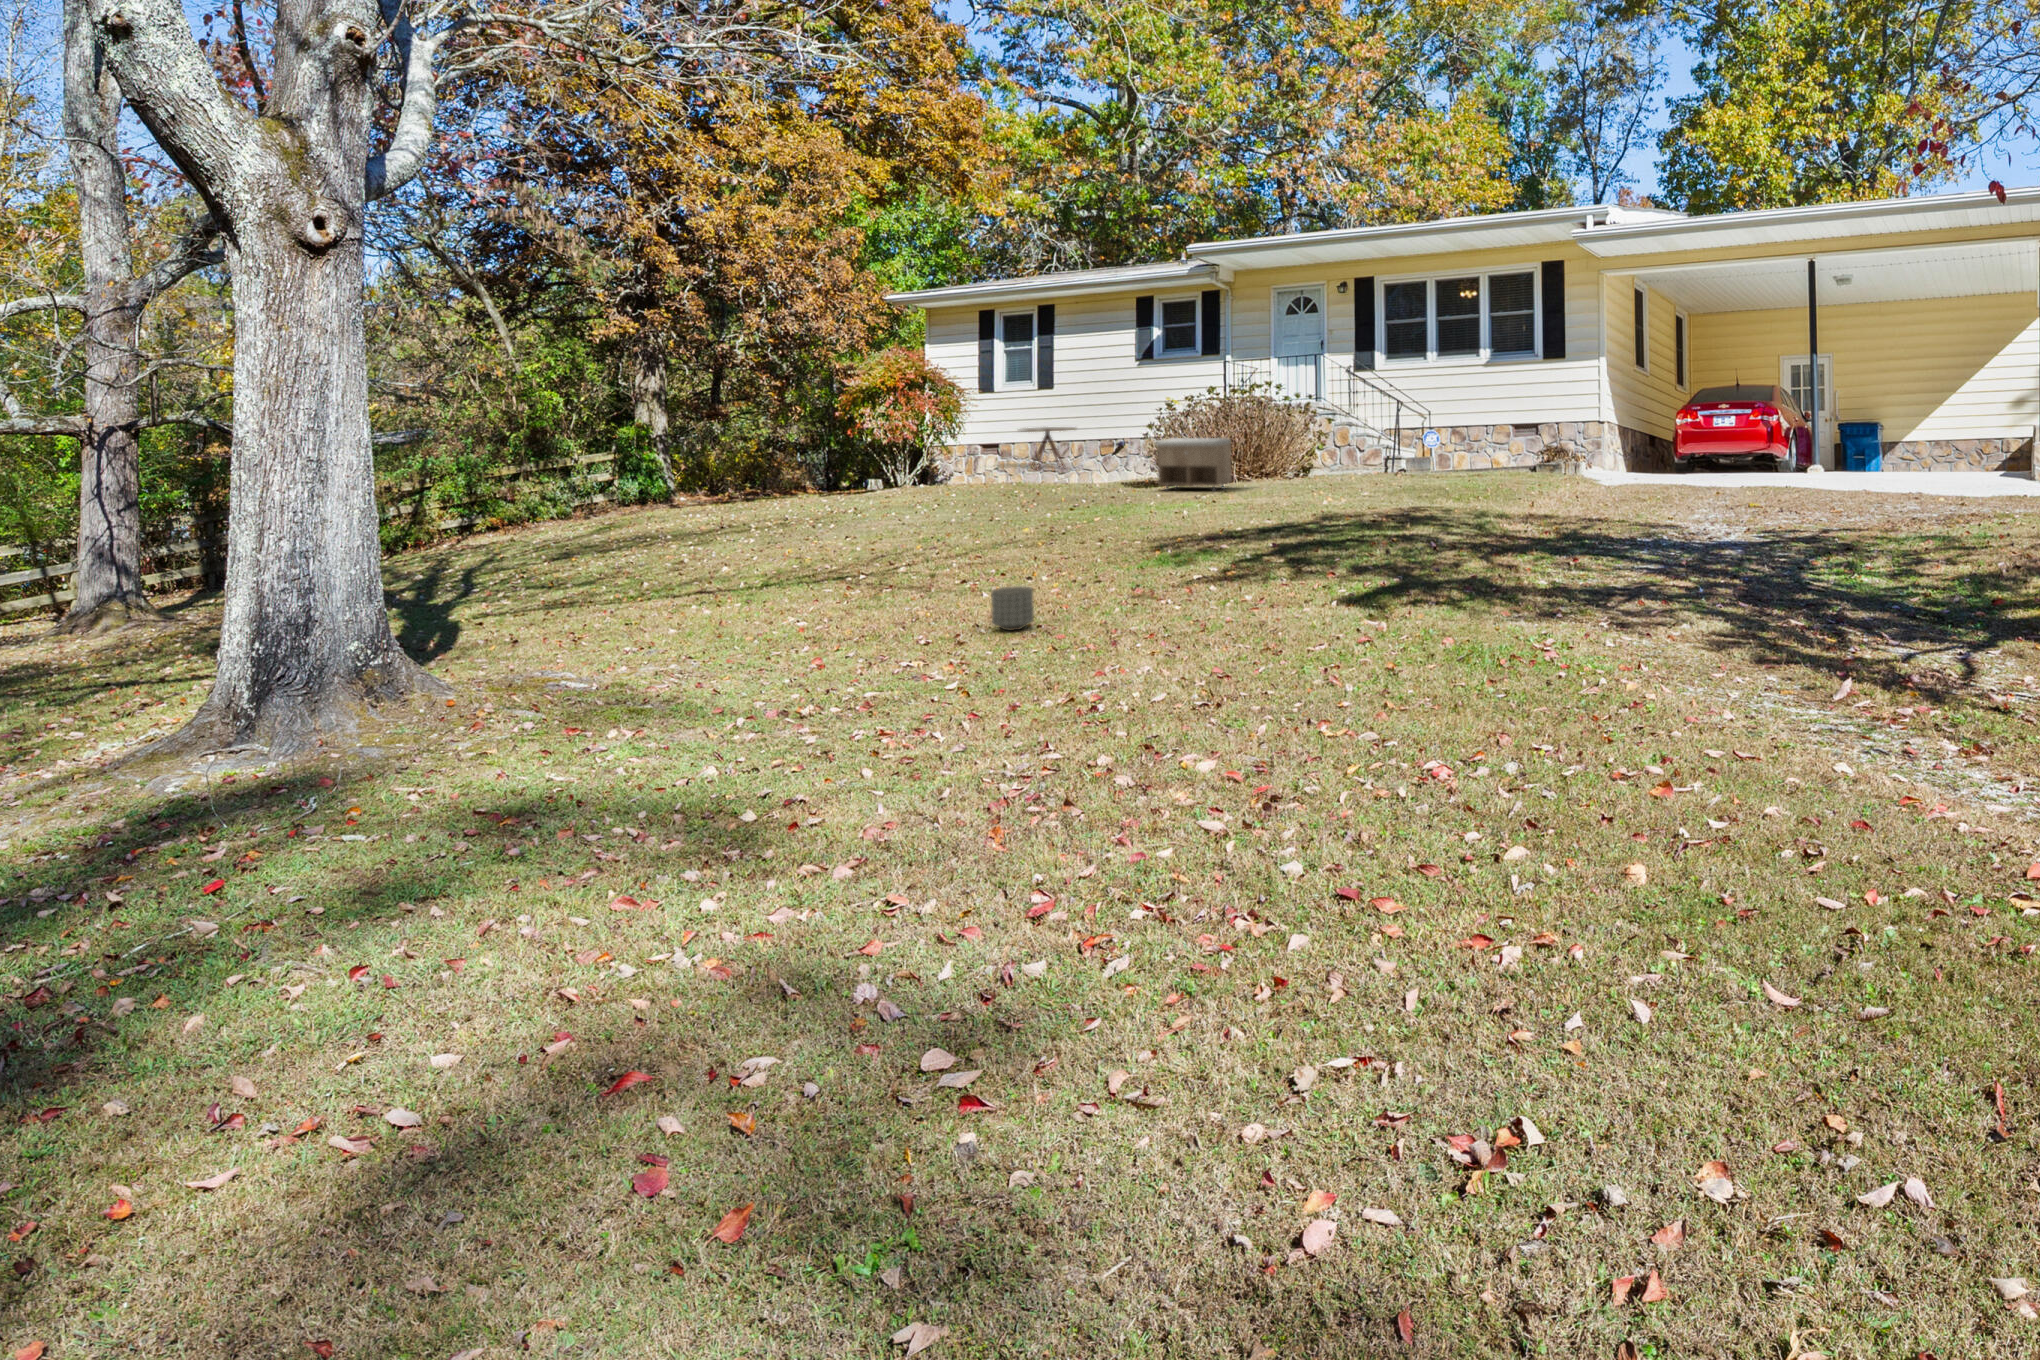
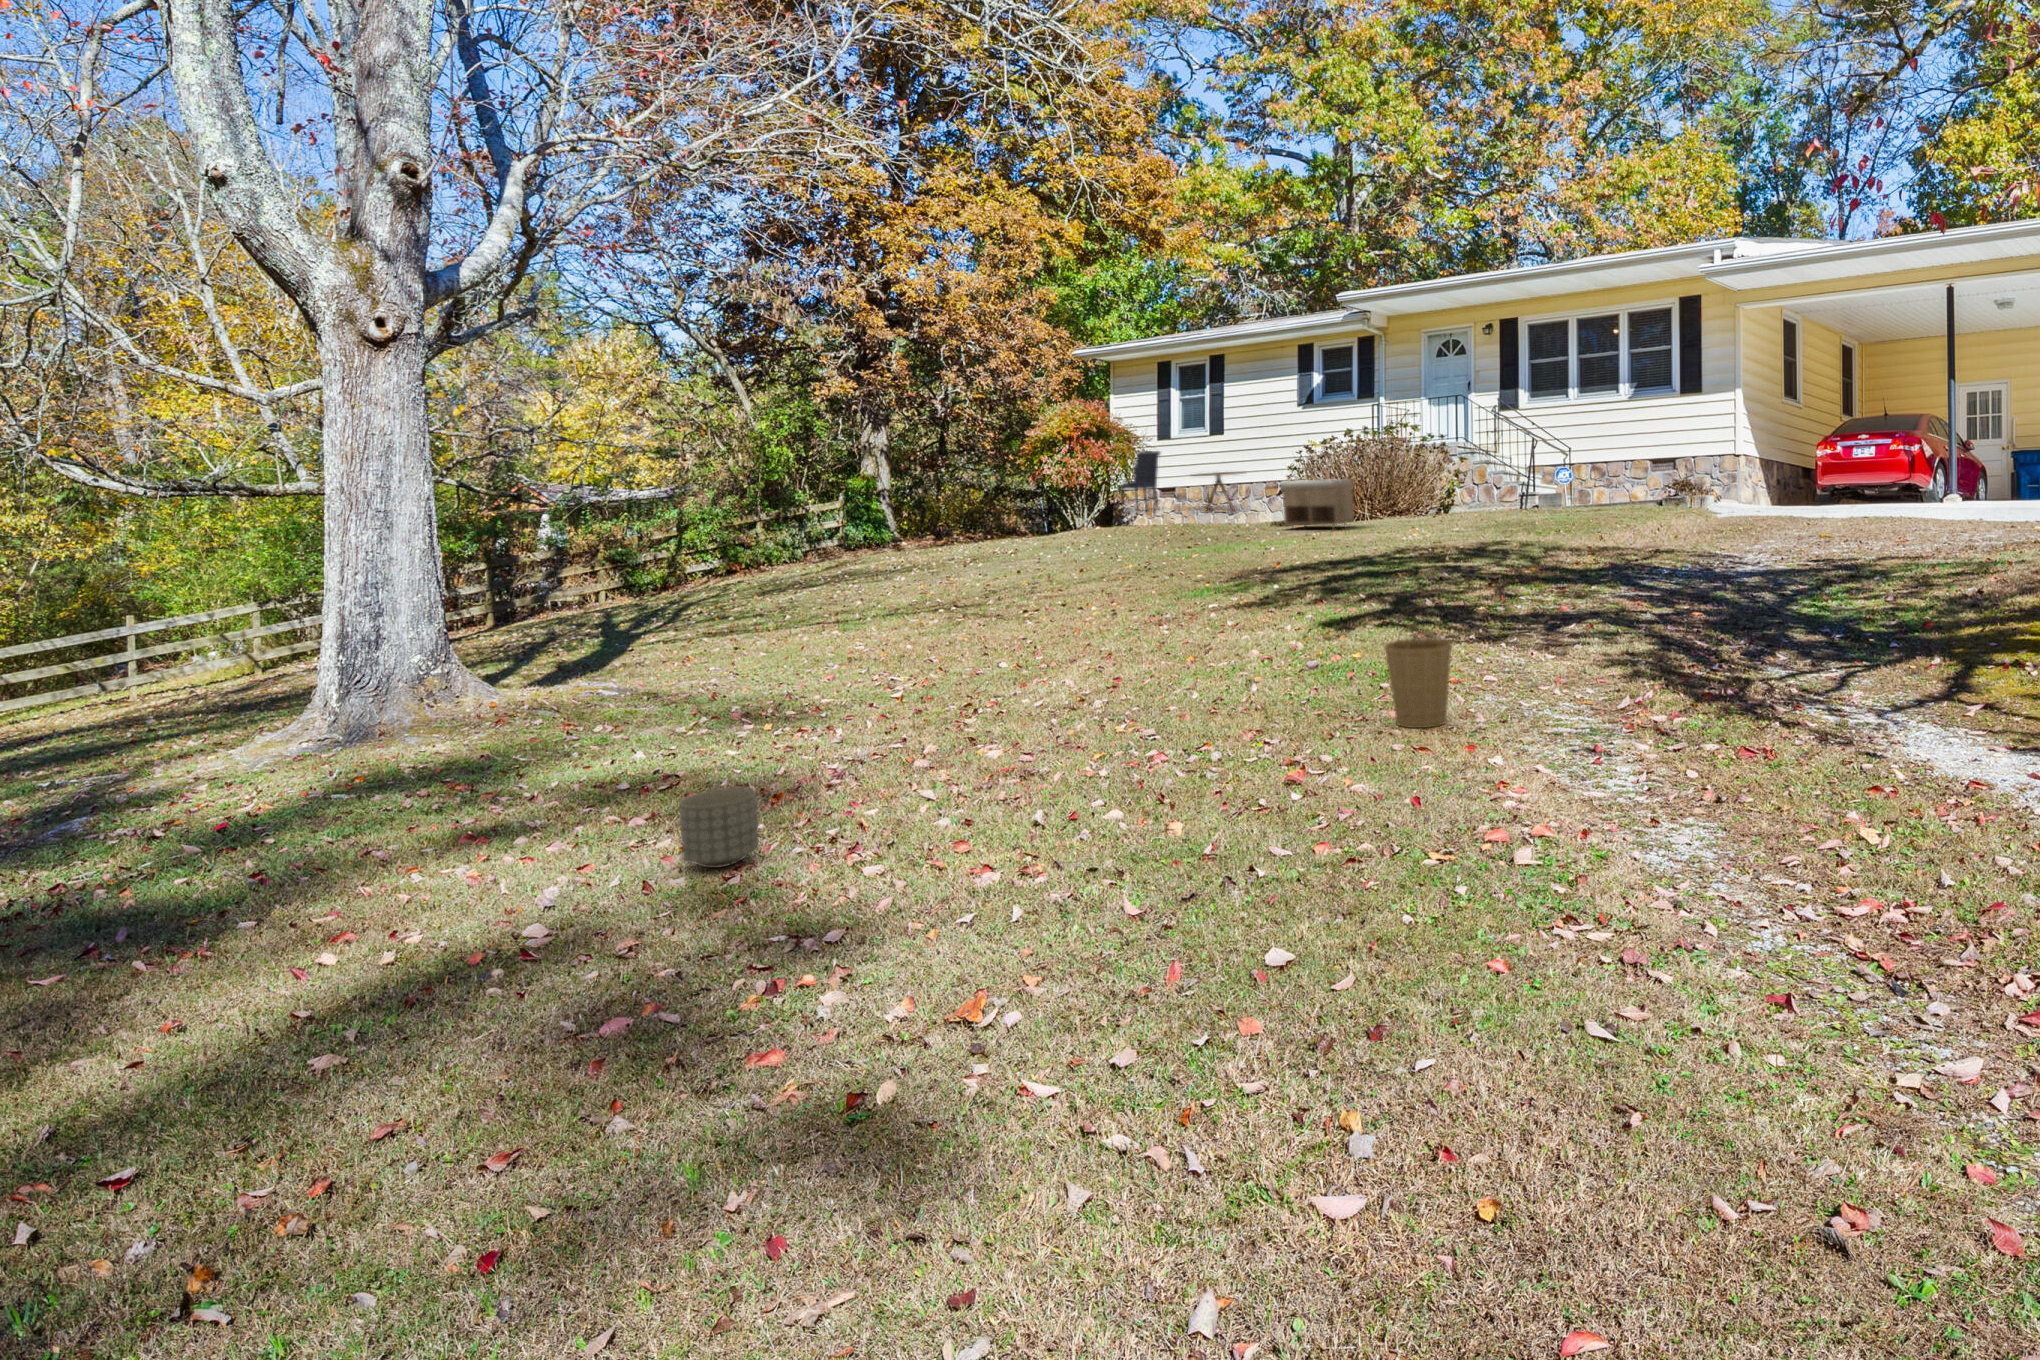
chair: none [931,403,976,469] -> present [1120,451,1160,509]
planter: present [991,586,1034,630] -> present [679,788,759,868]
basket: none [1690,621,1769,741] -> present [1384,632,1452,728]

